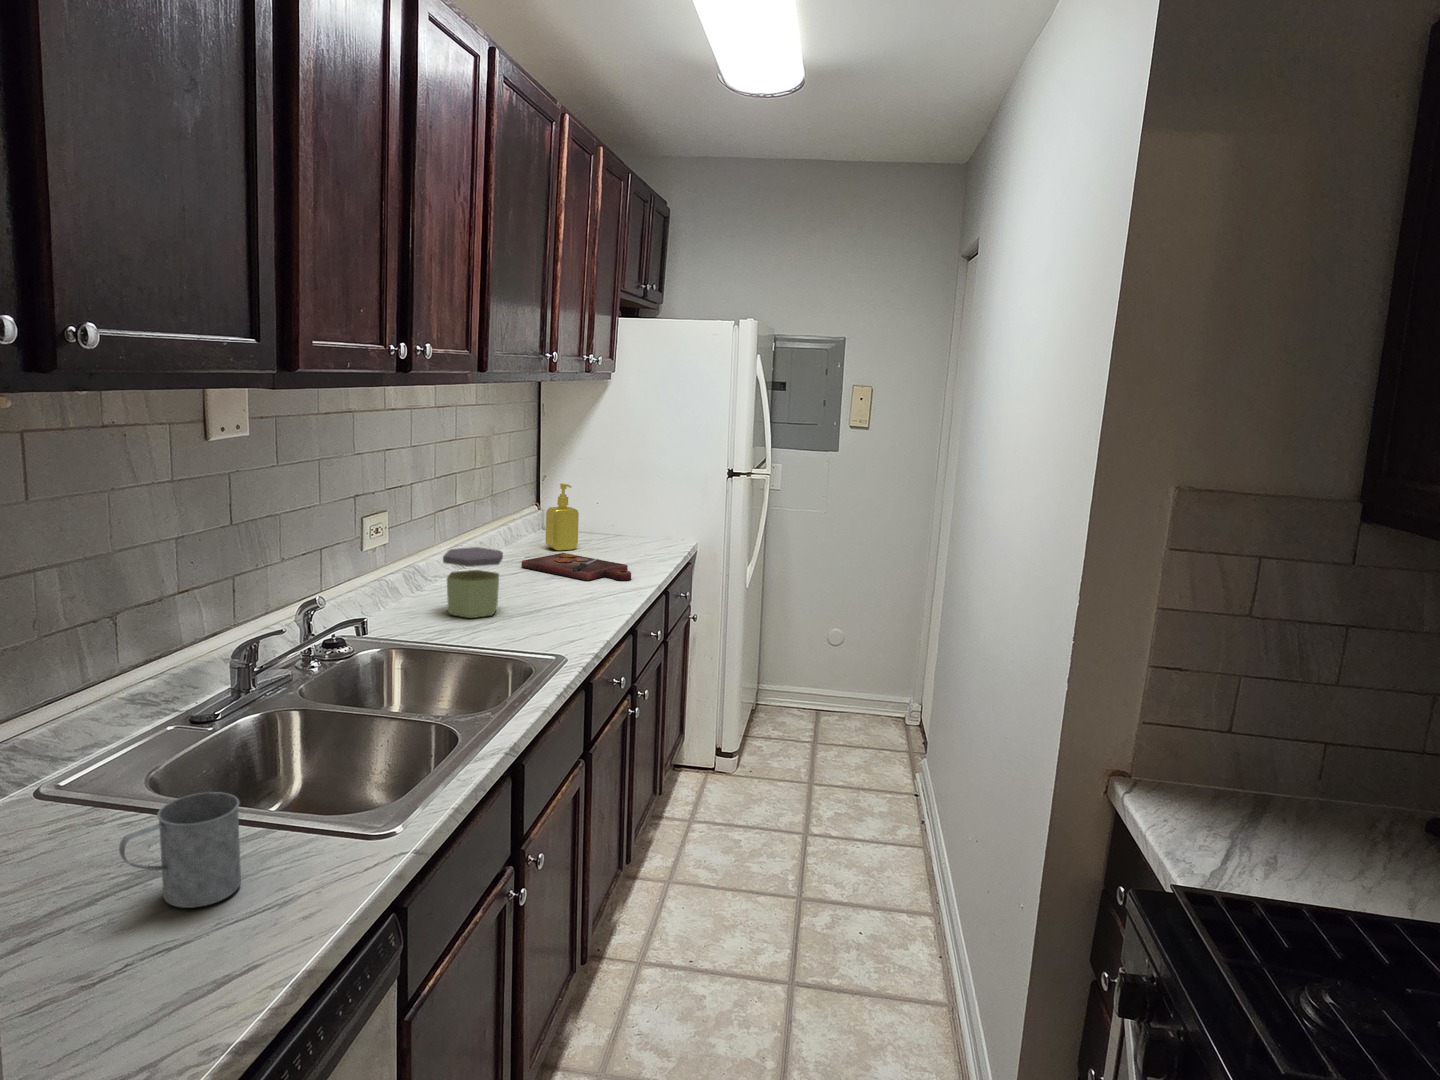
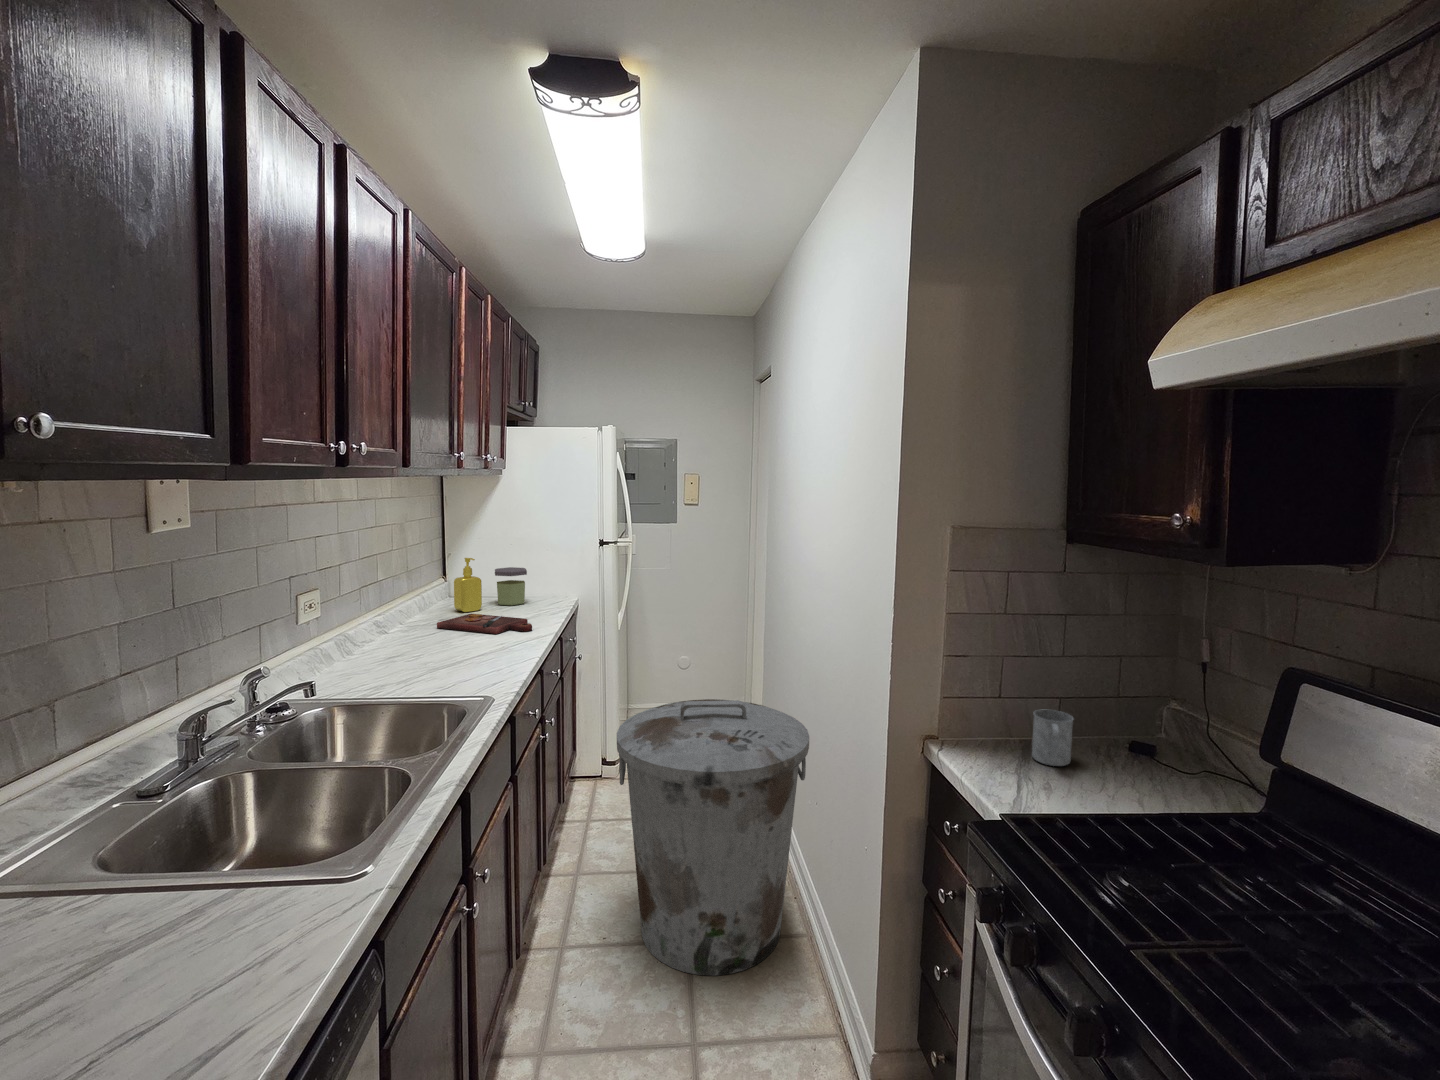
jar: present [443,547,503,618] -> present [495,567,527,605]
trash can: none [719,687,968,1029] -> present [617,699,809,976]
mug: present [119,792,241,908] -> present [1032,709,1073,766]

